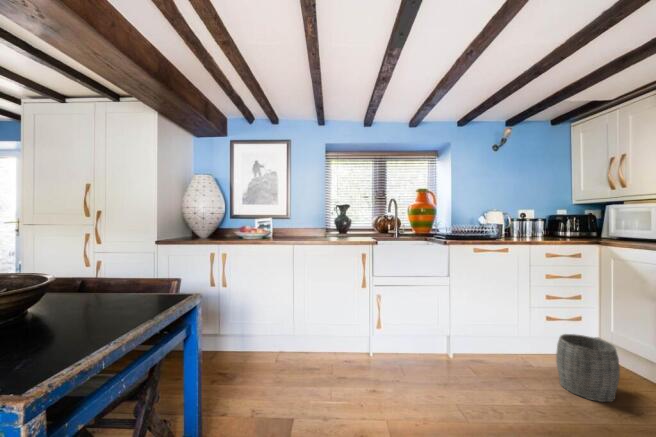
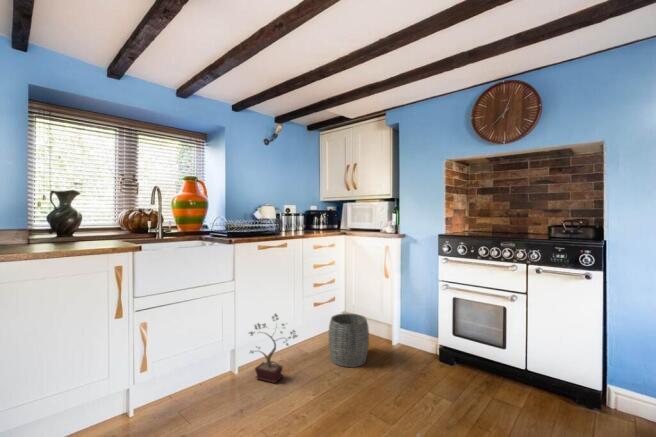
potted plant: none [460,312,506,377] -> present [249,314,297,383]

